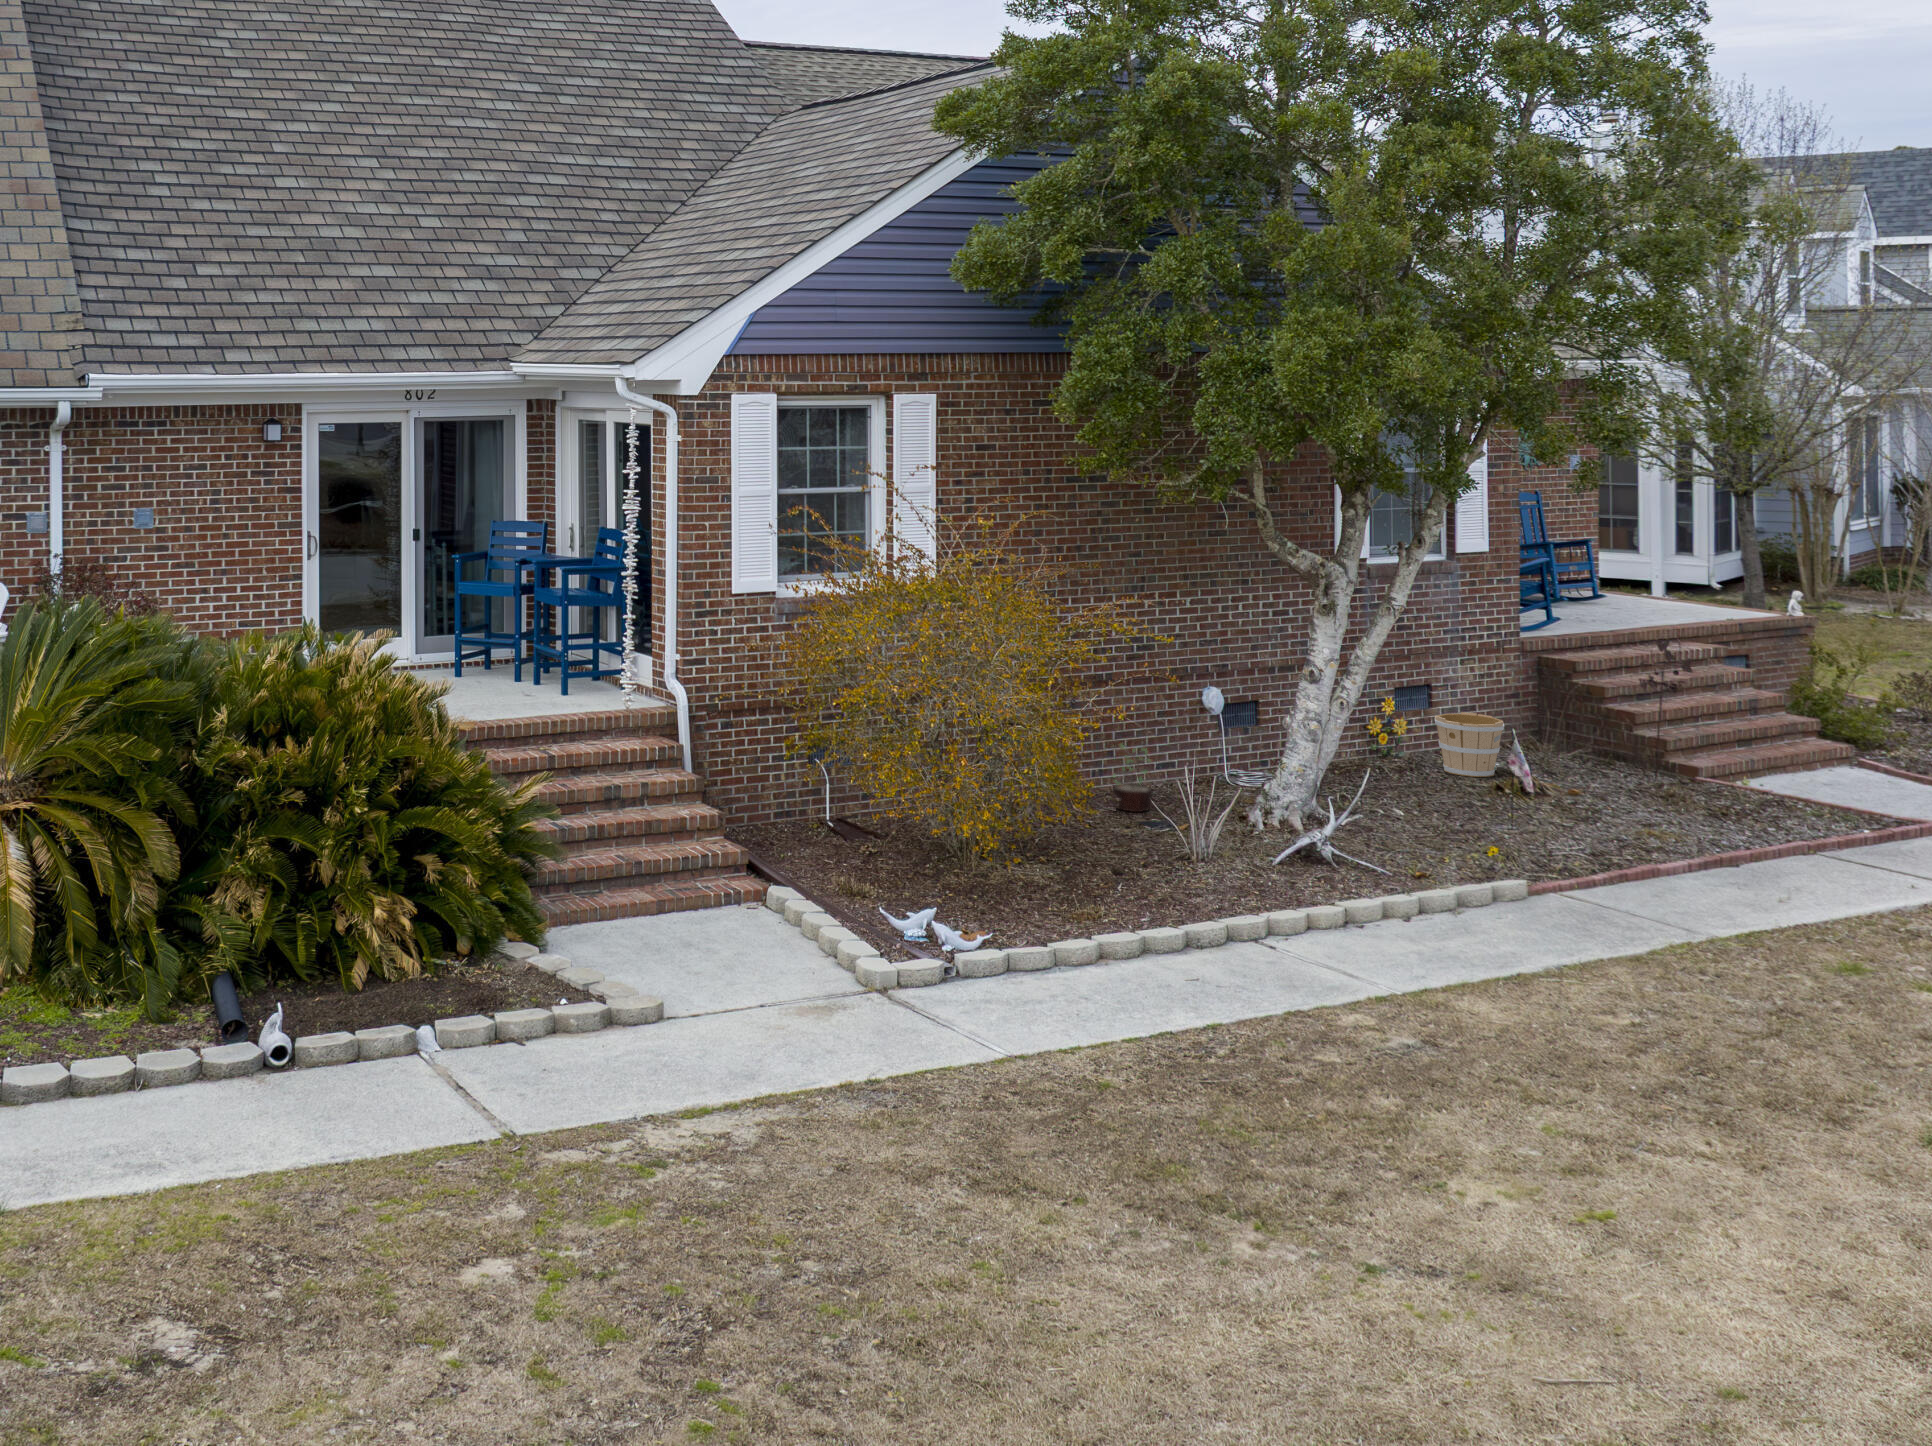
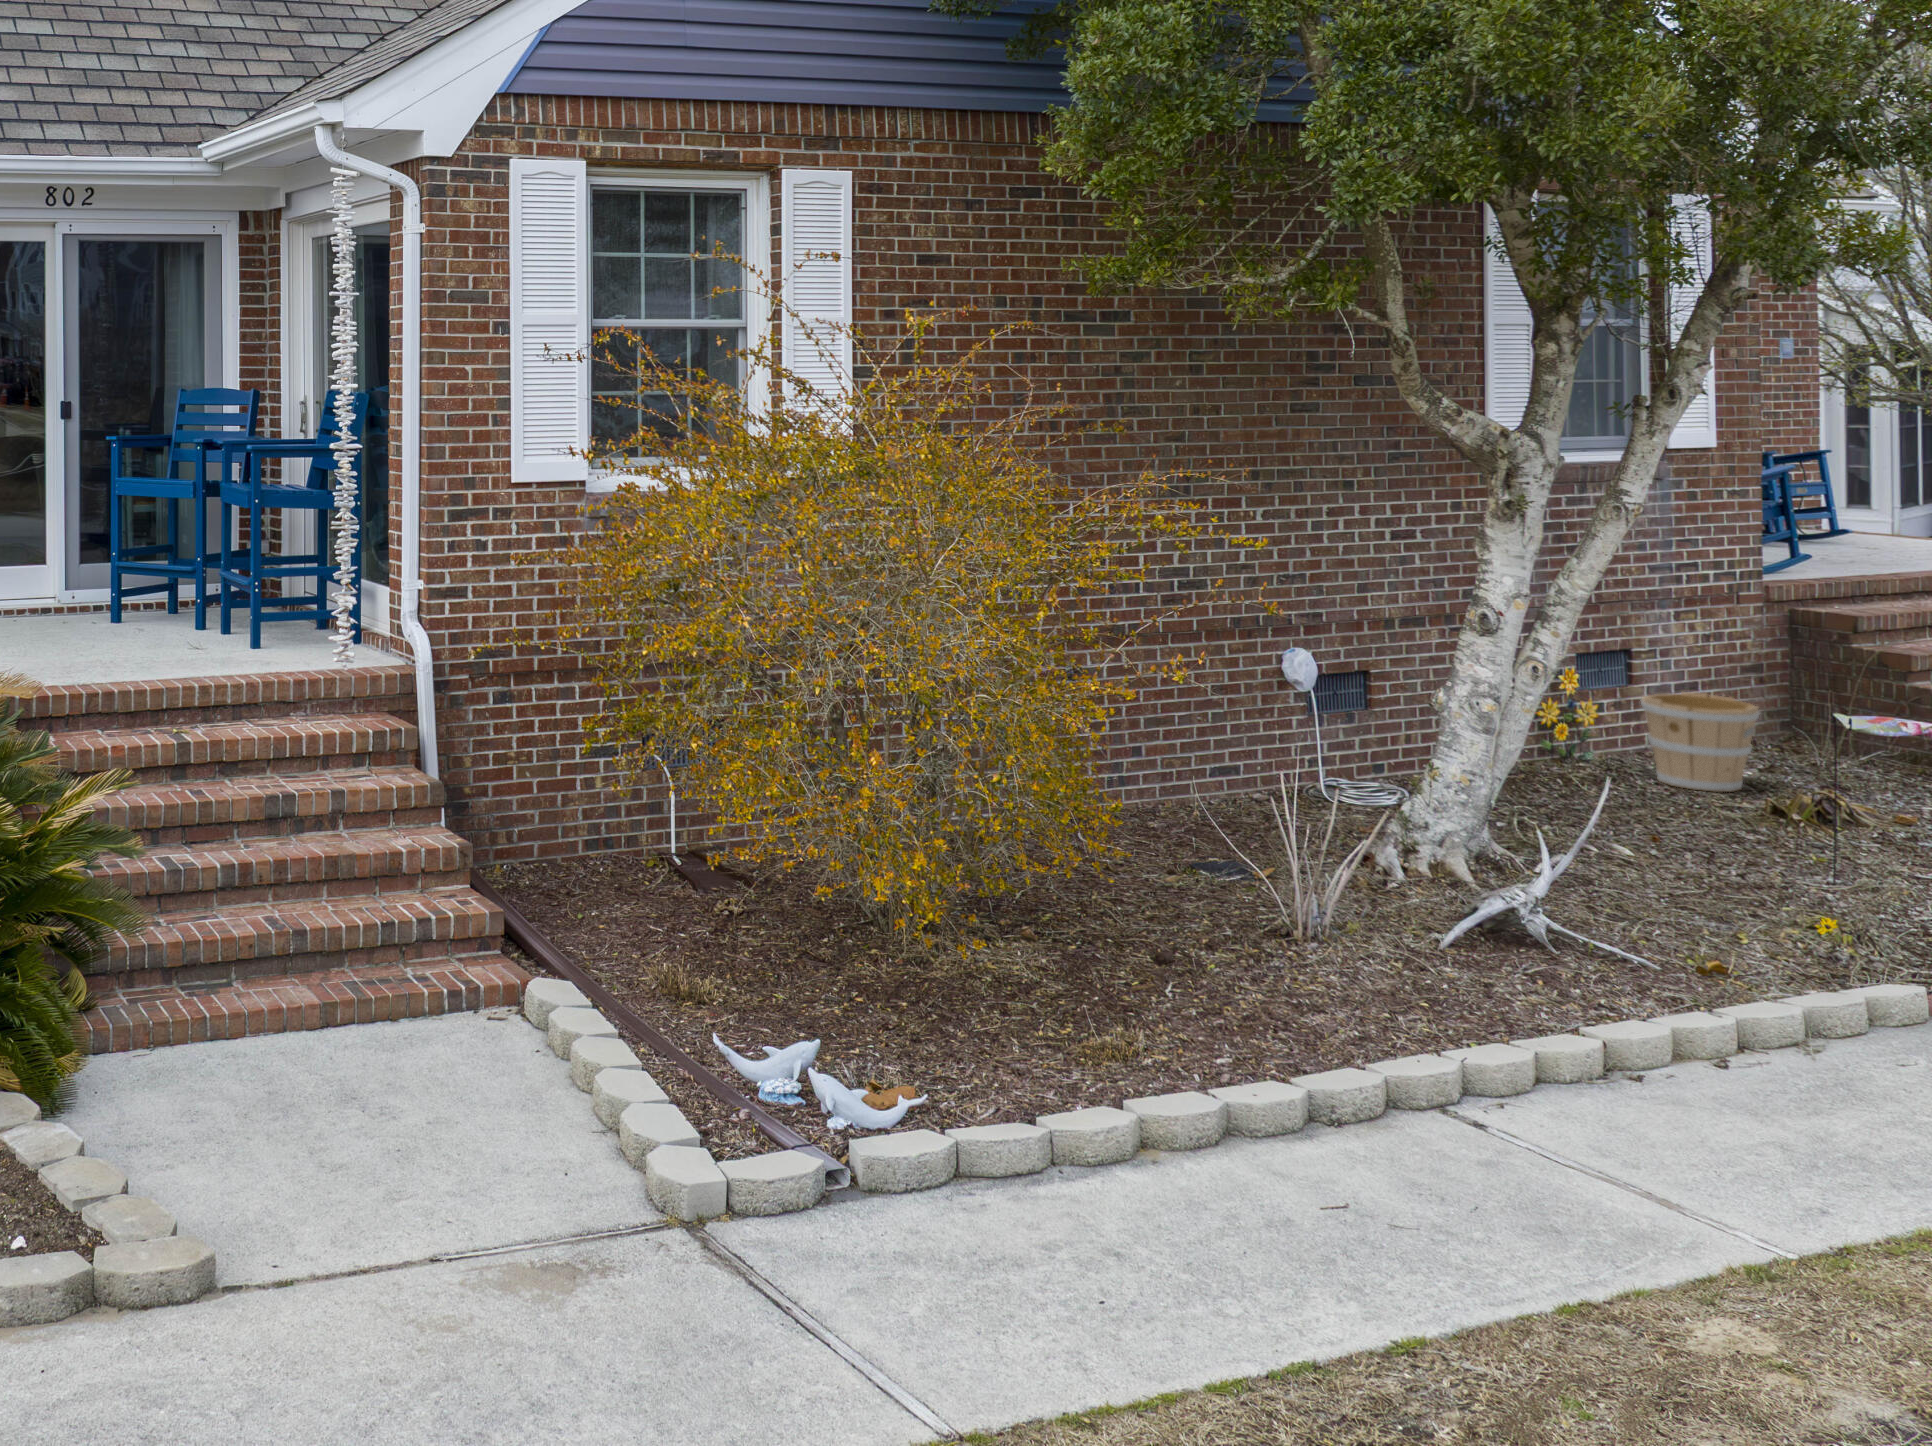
decorative plant: present [1112,742,1152,812] -> none [1136,729,1208,842]

